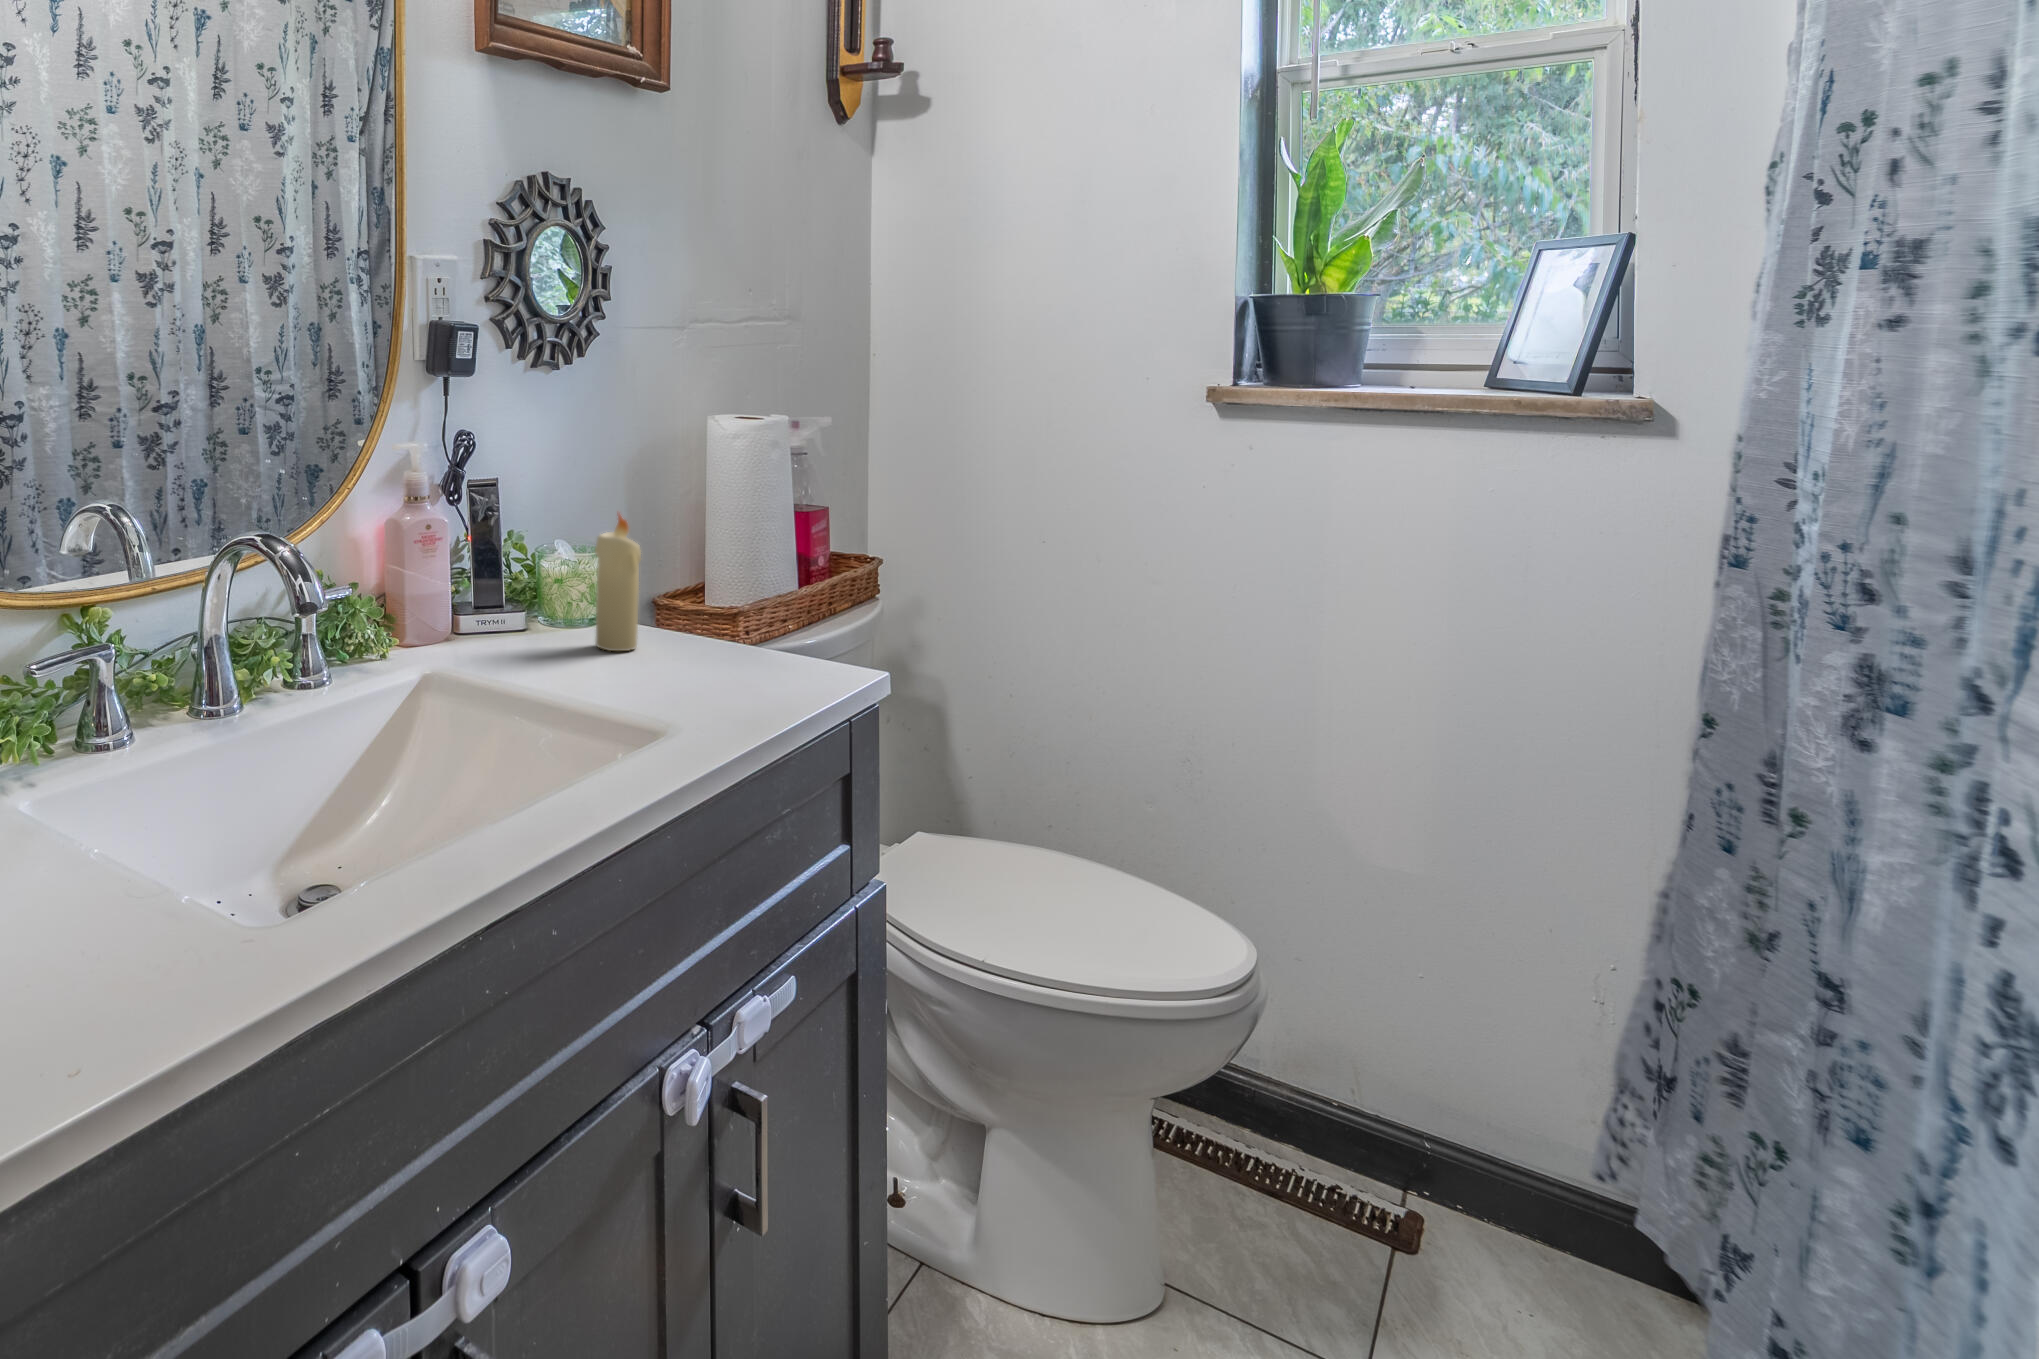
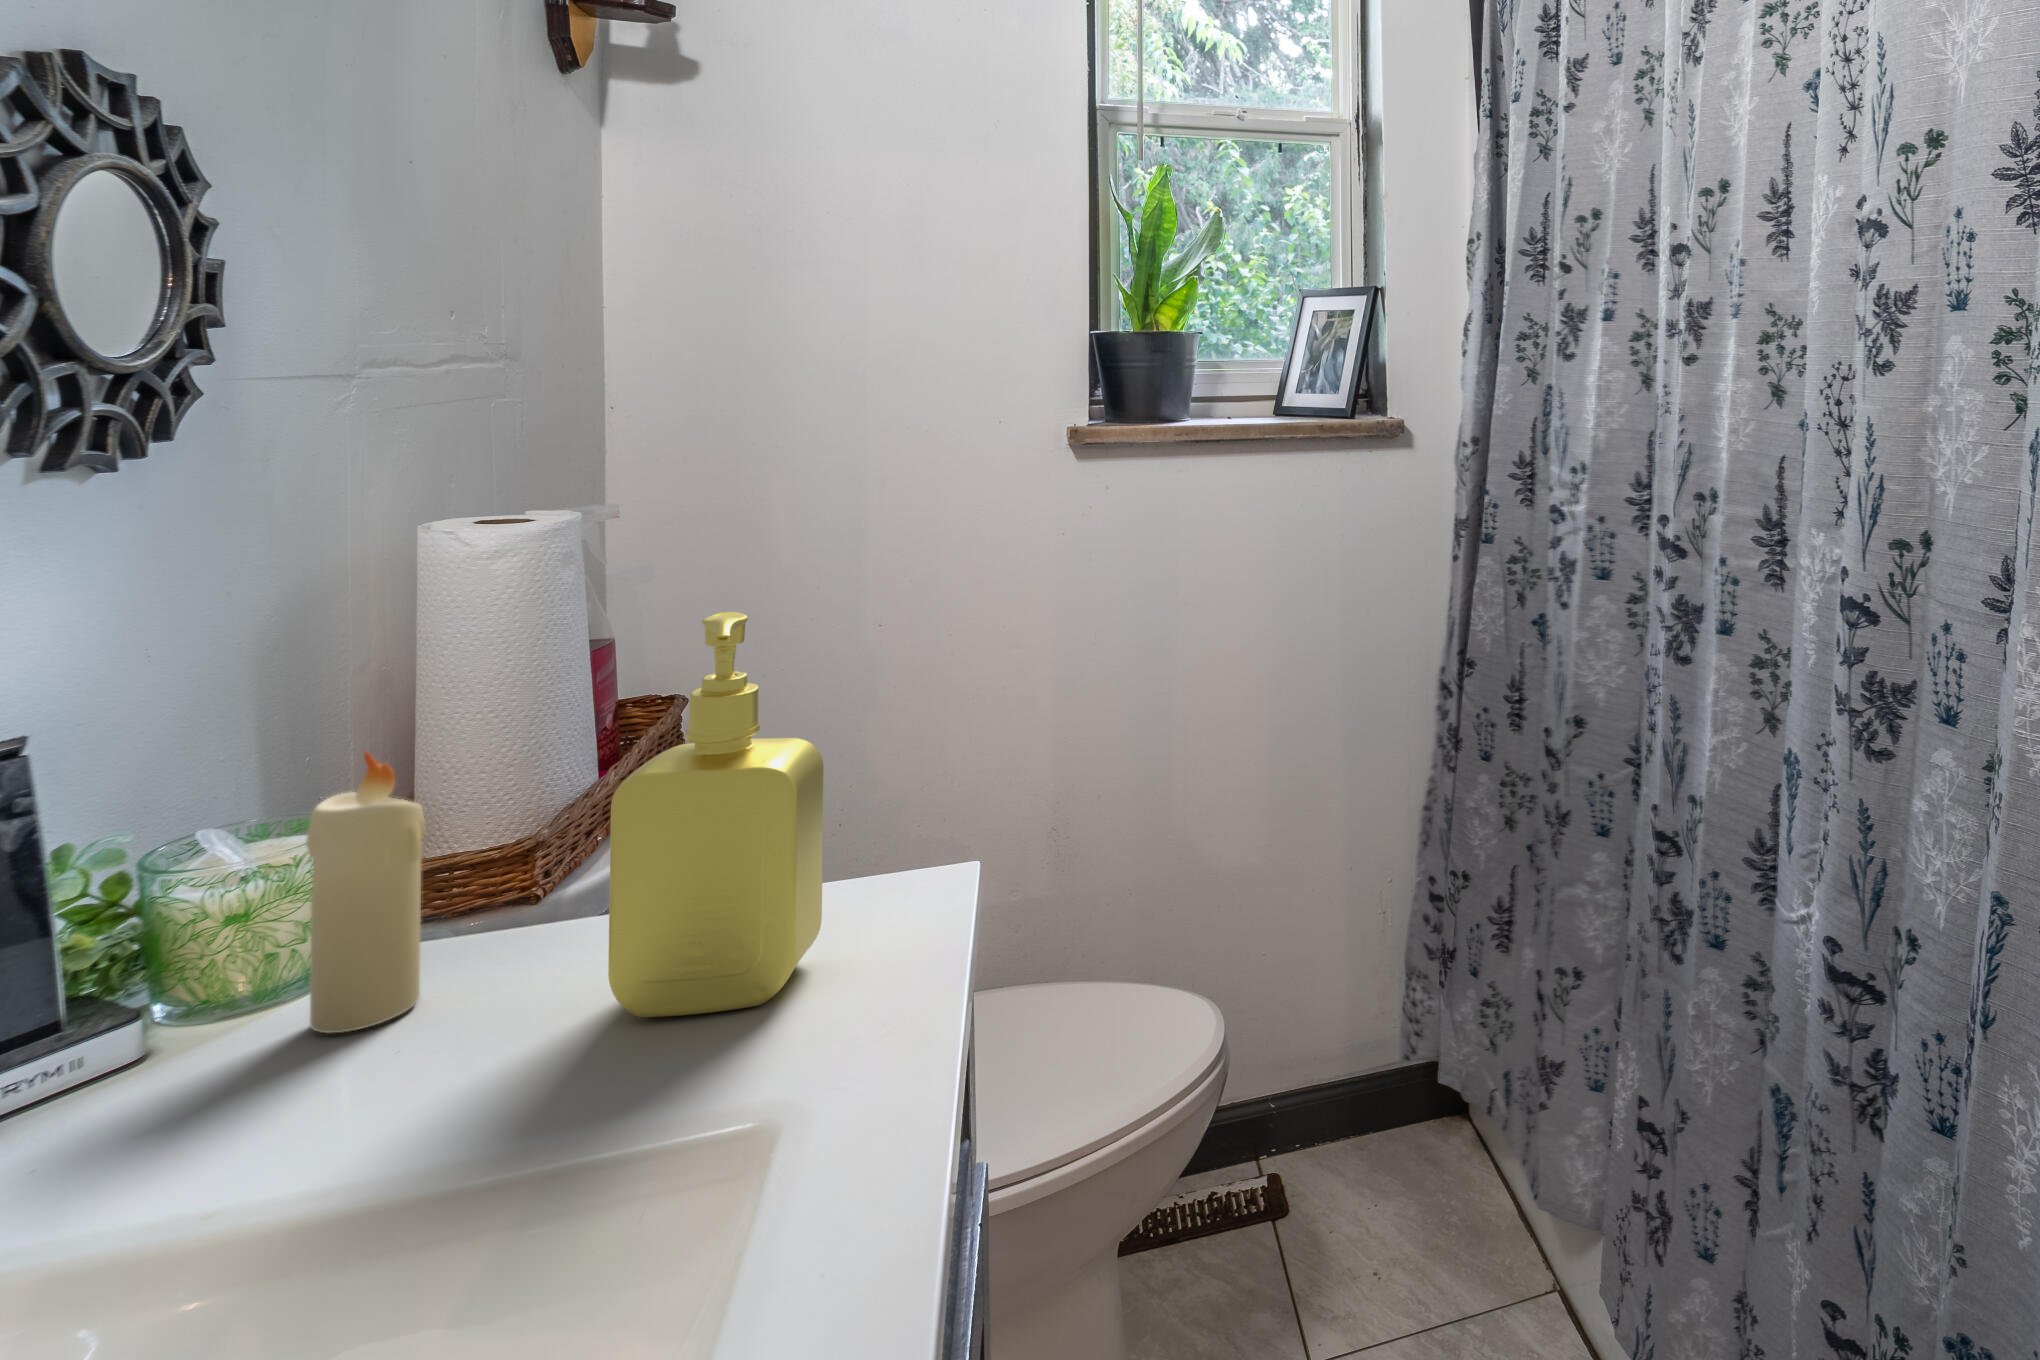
soap dispenser: none [688,460,800,696] -> present [608,612,824,1017]

